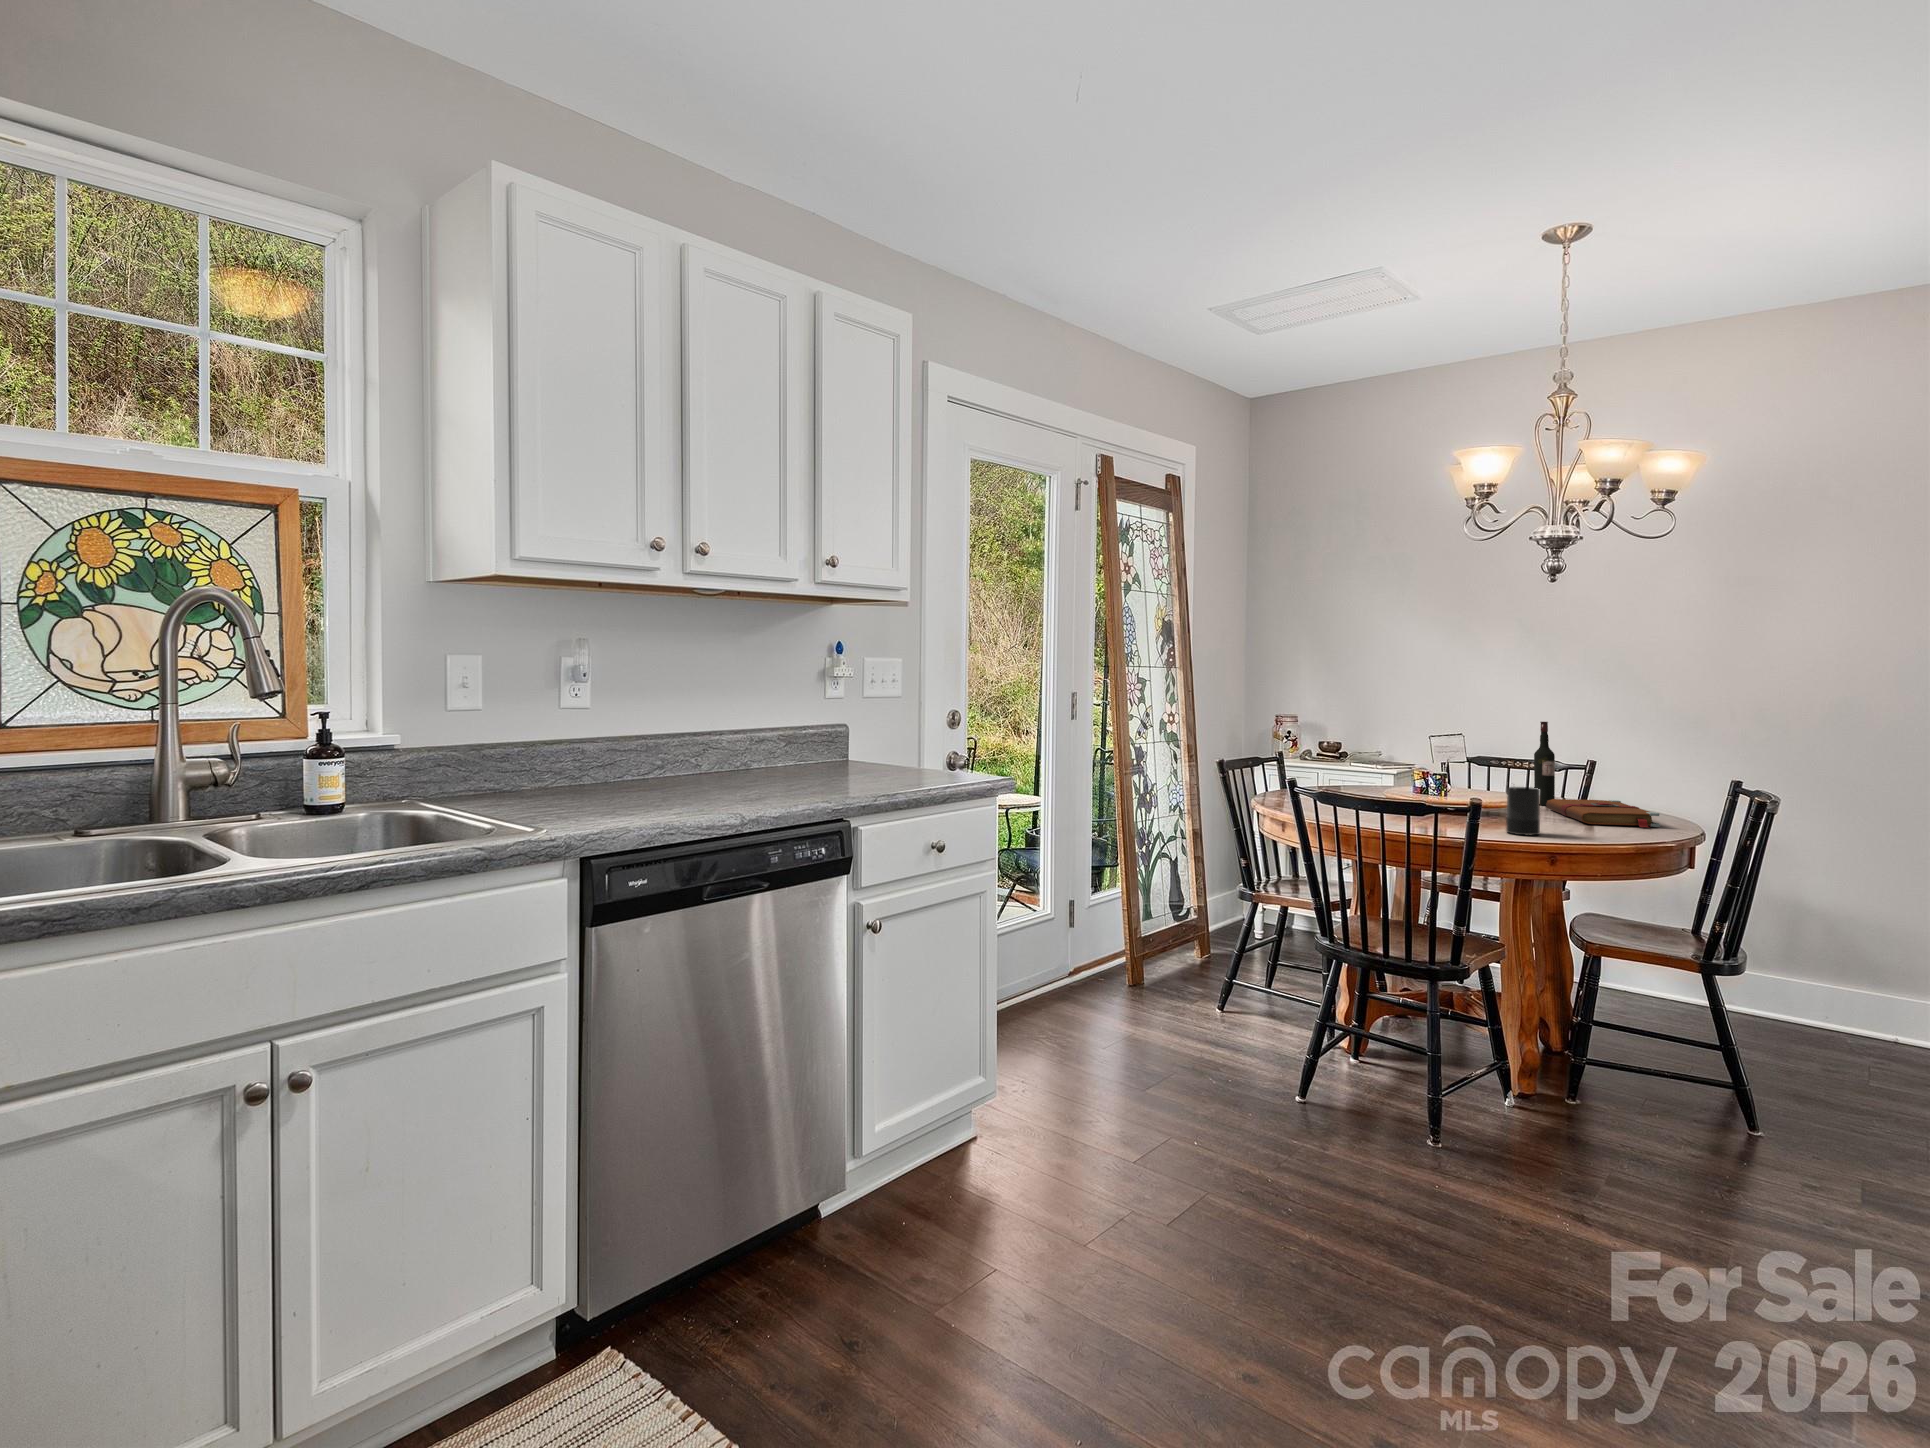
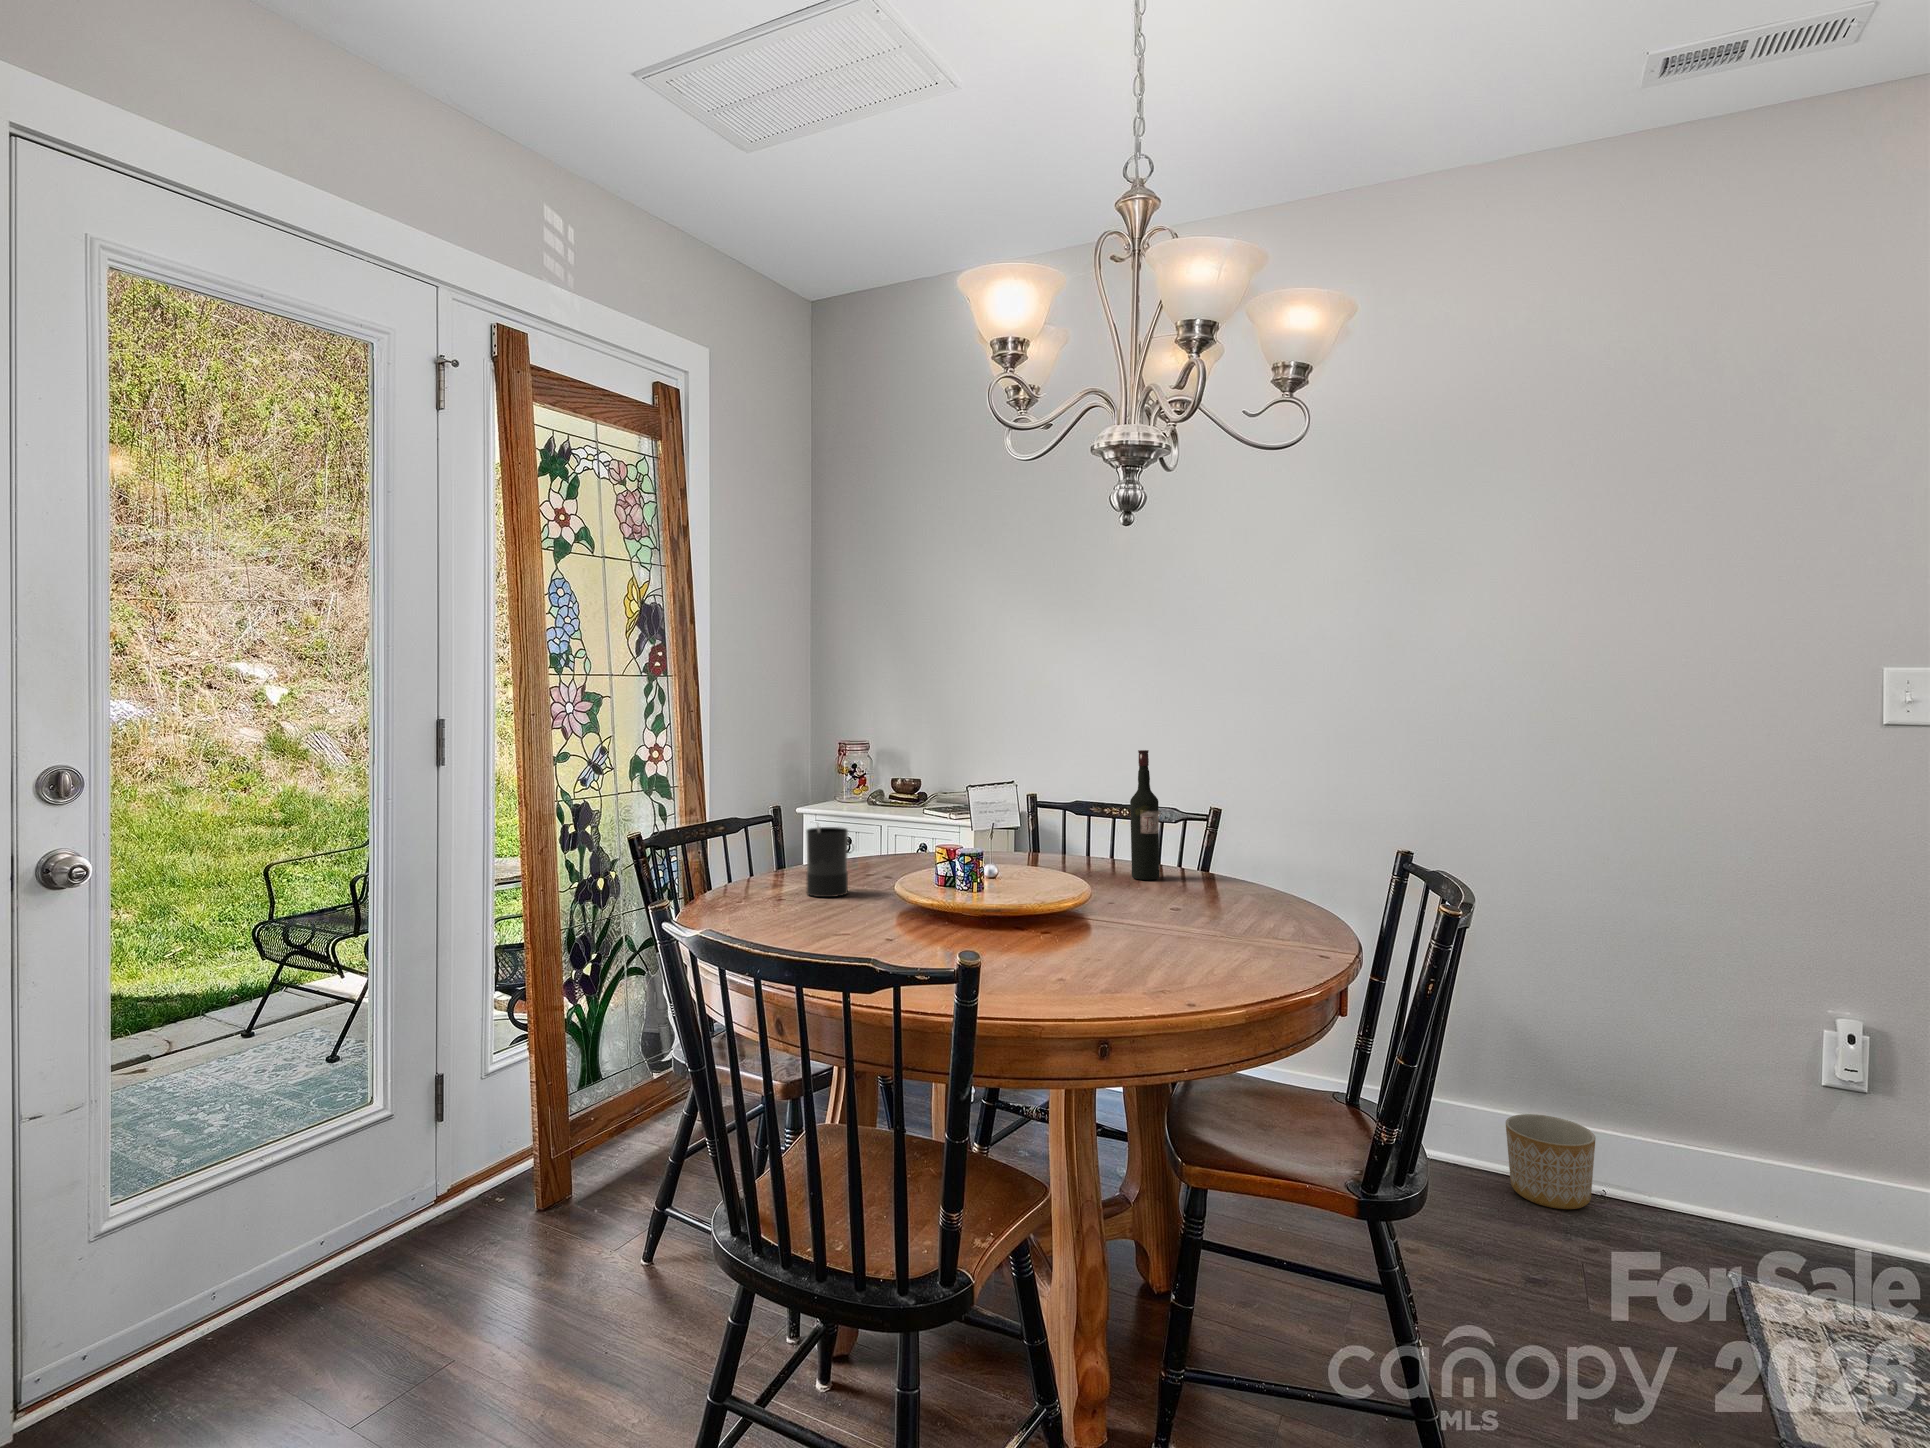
candle: present [1506,784,1540,835] -> present [806,825,848,897]
book: present [1546,799,1660,827] -> none [1142,871,1295,925]
planter: none [1816,984,1889,1045] -> present [1506,1114,1596,1209]

